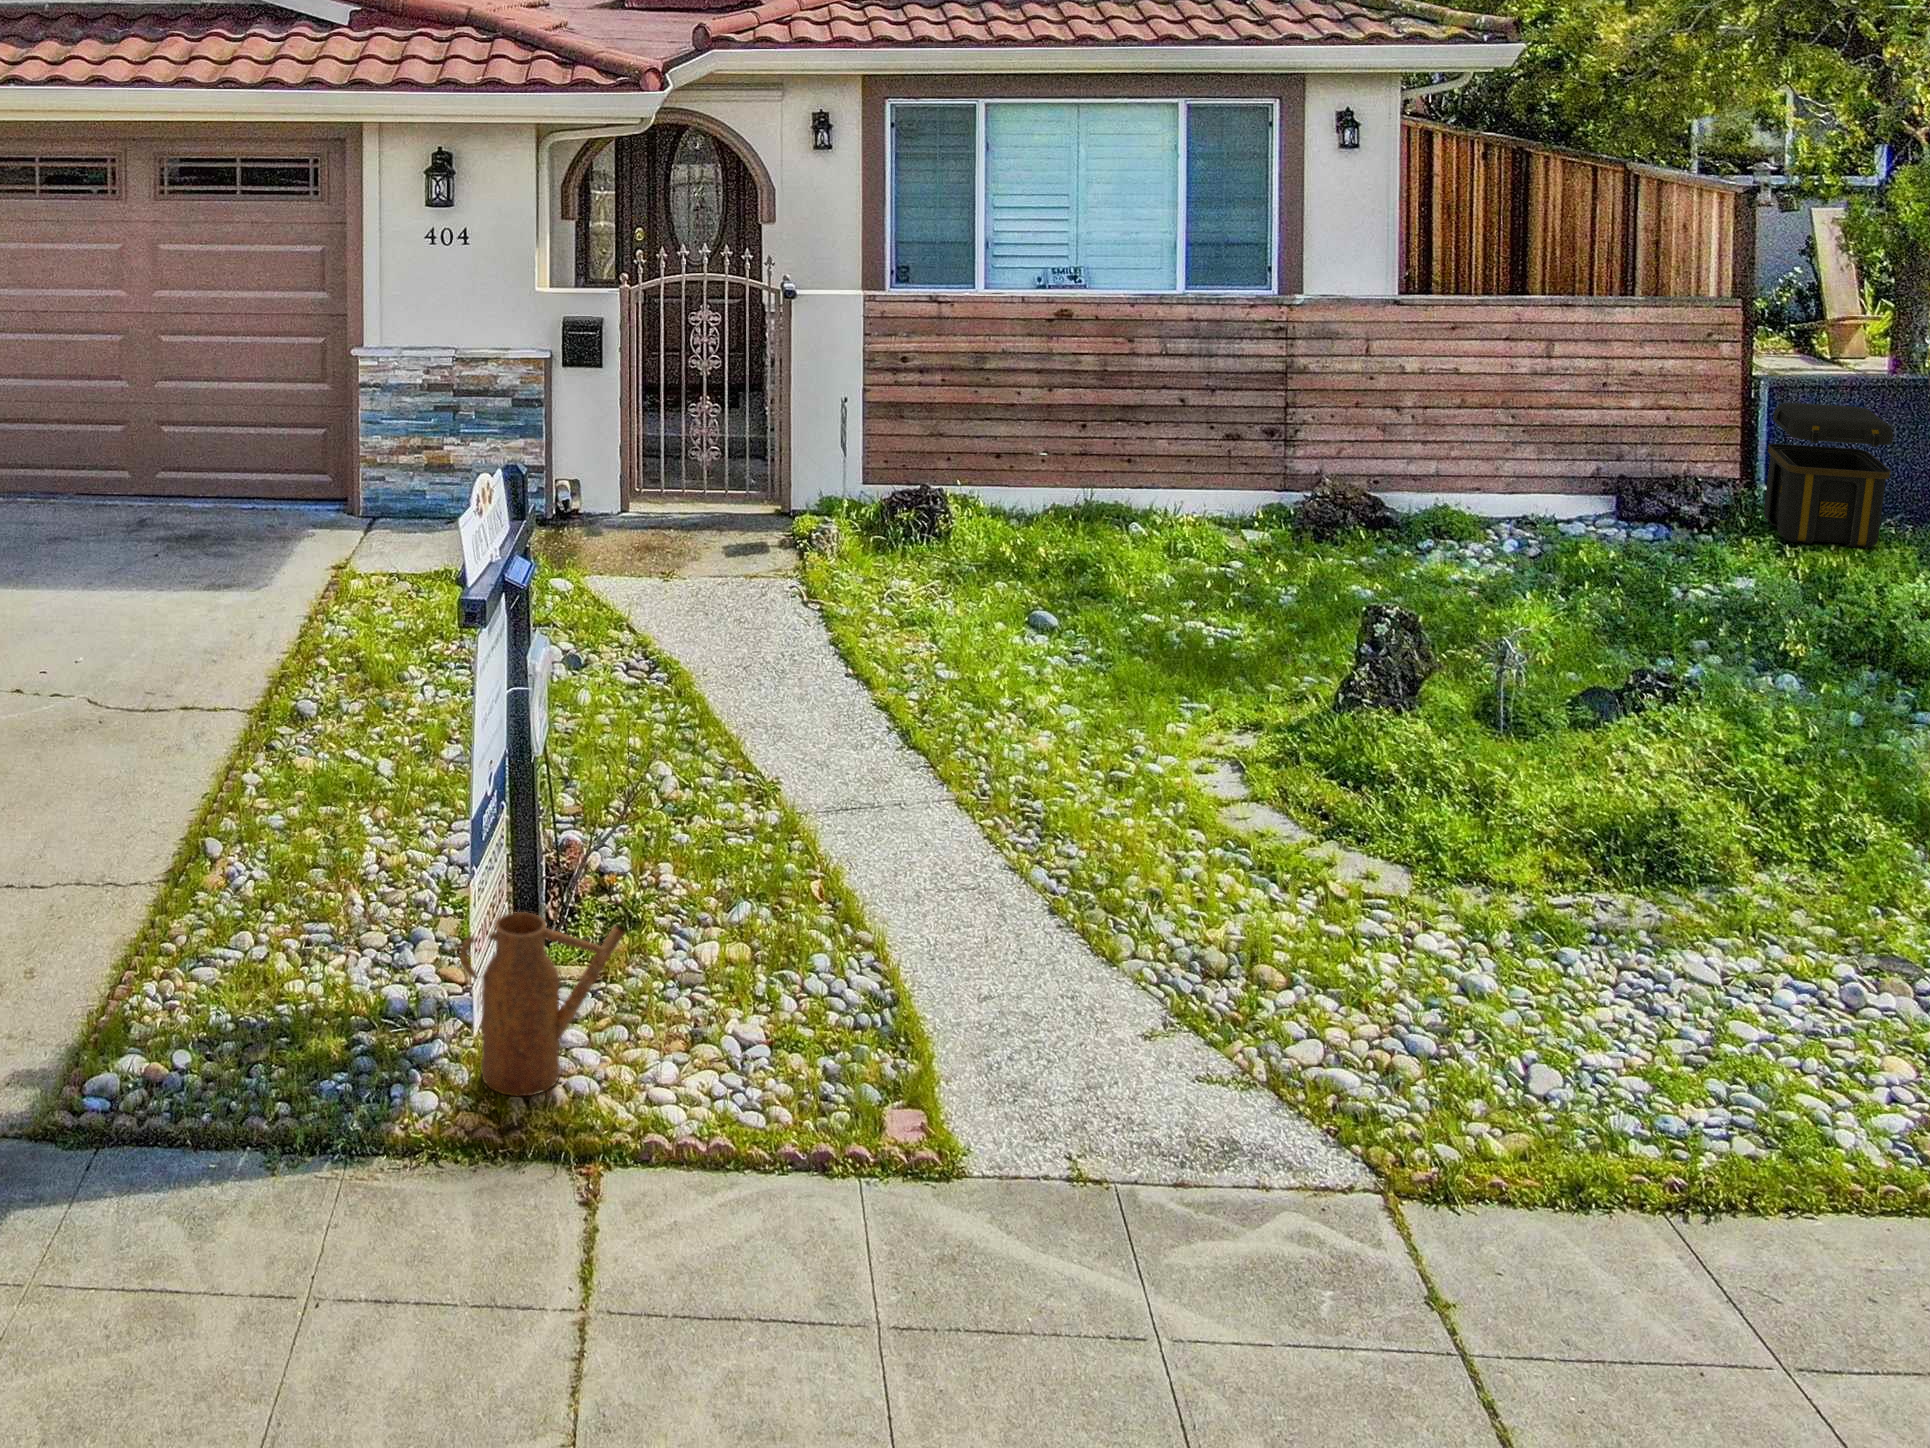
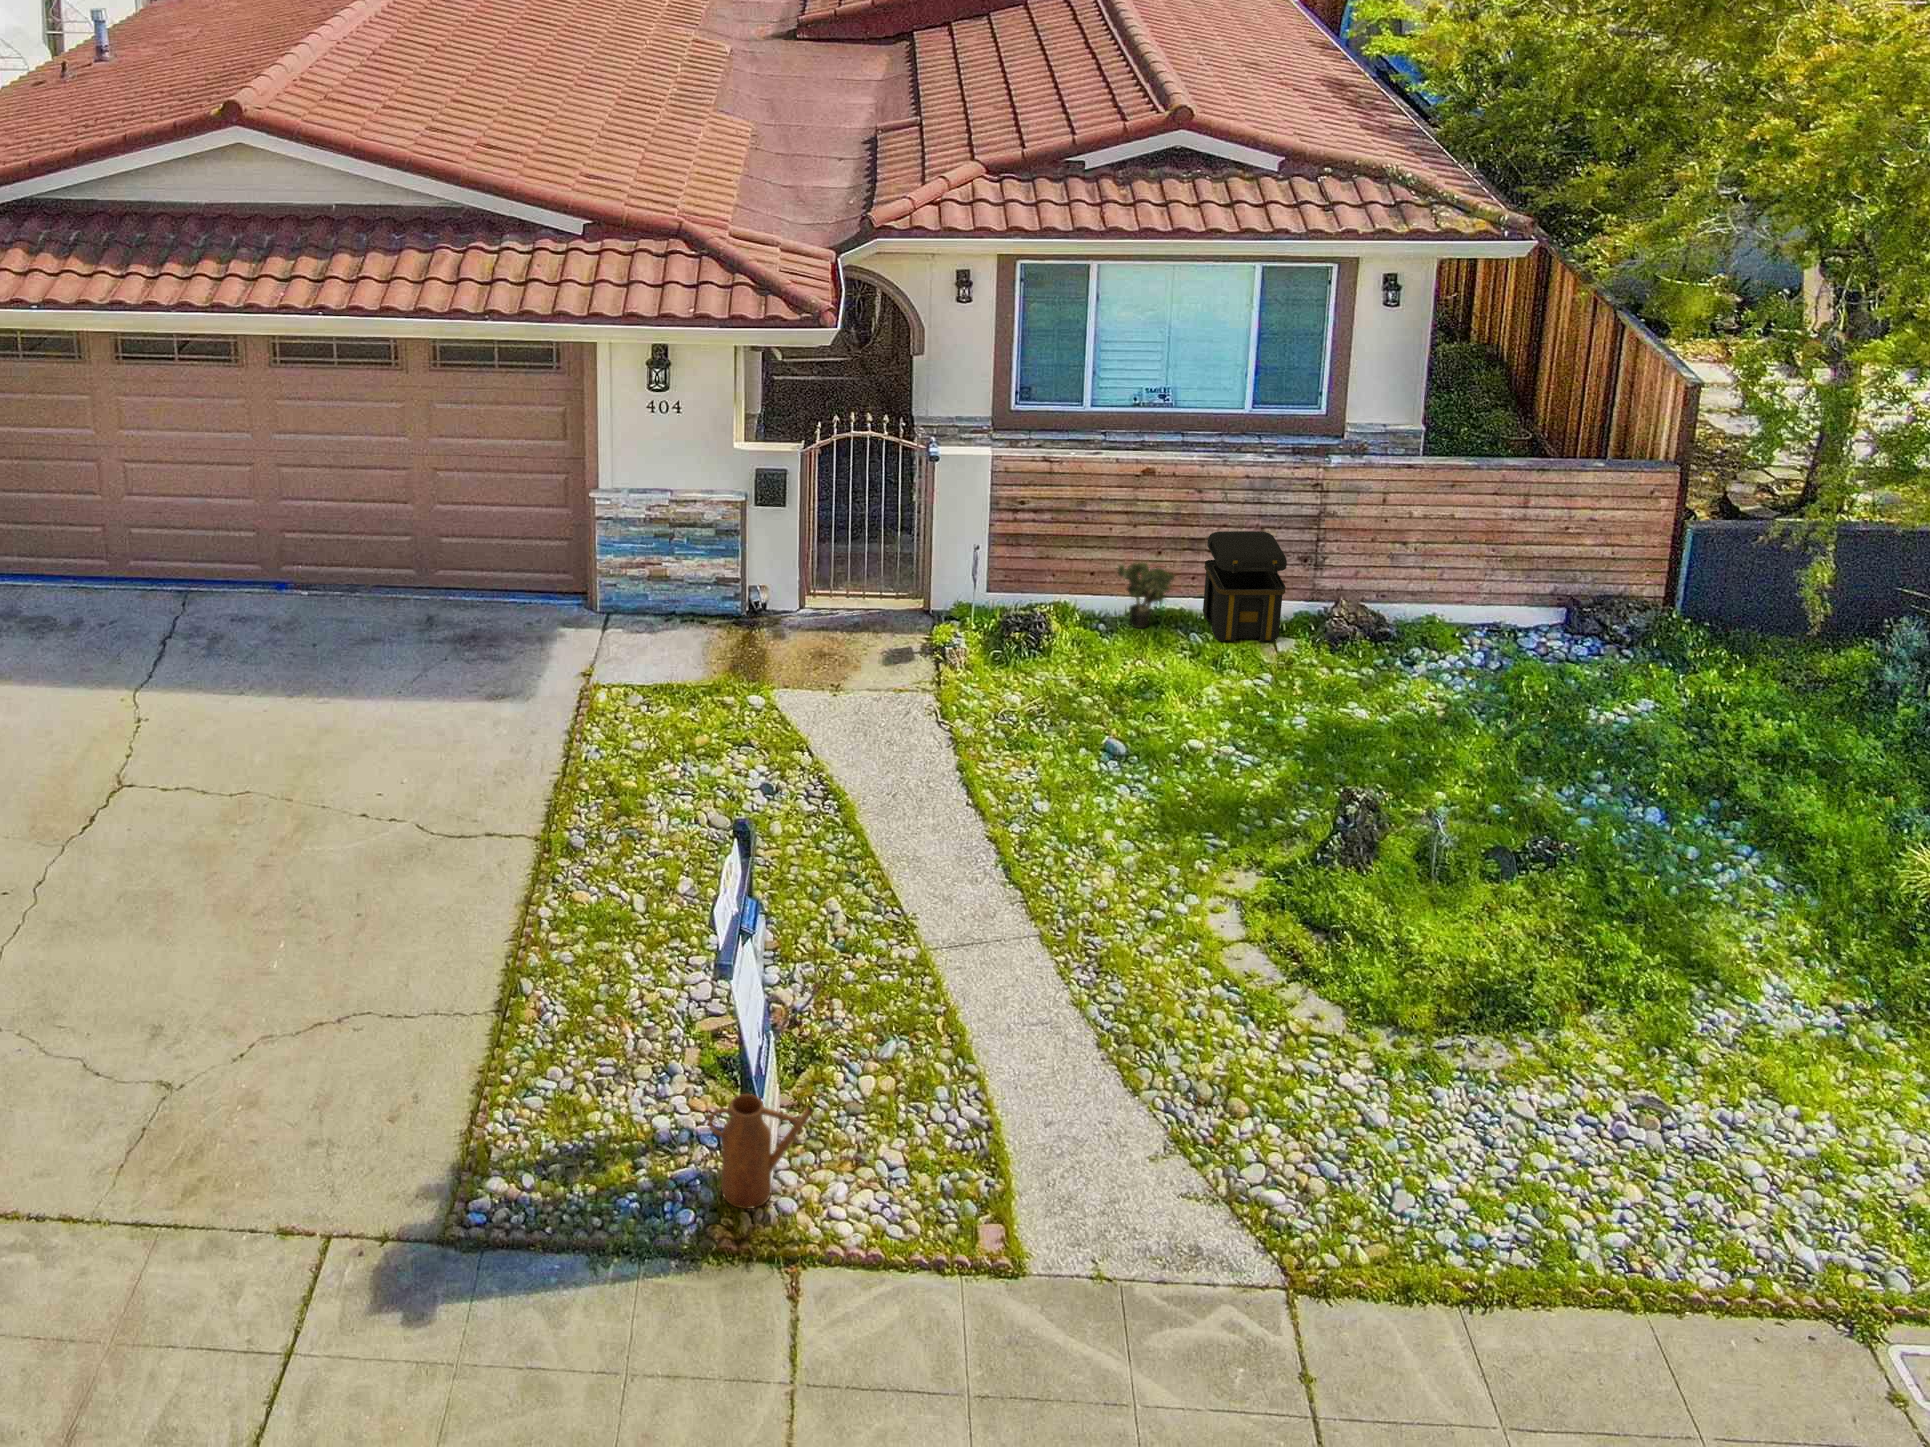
toolbox: present [1764,403,1893,548] -> present [1203,531,1287,642]
potted plant: none [1029,432,1109,523] -> present [1117,563,1174,628]

